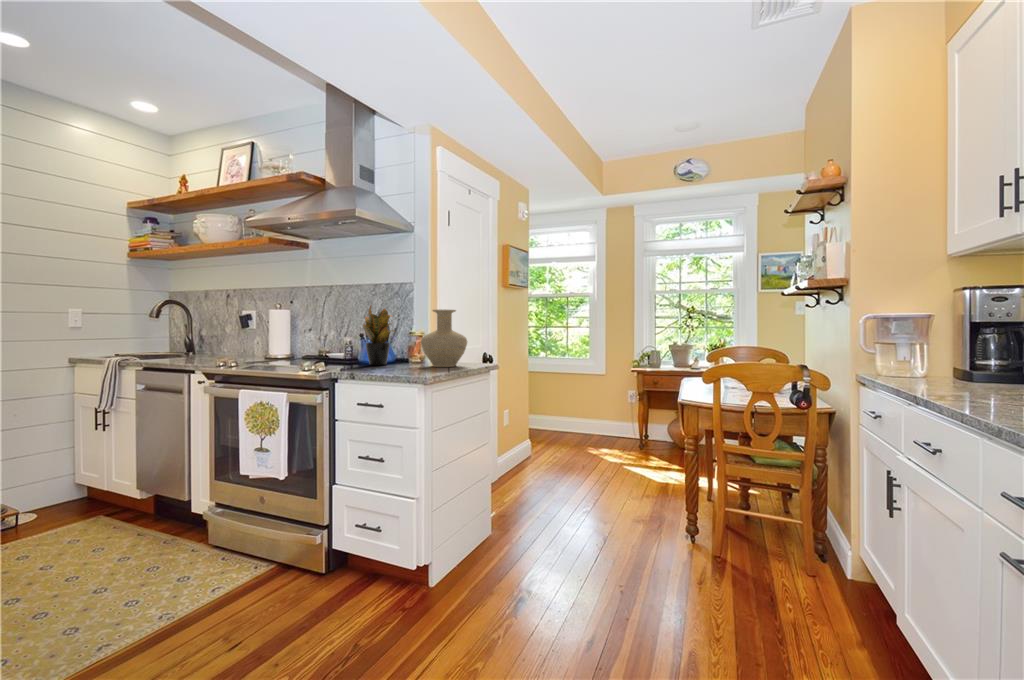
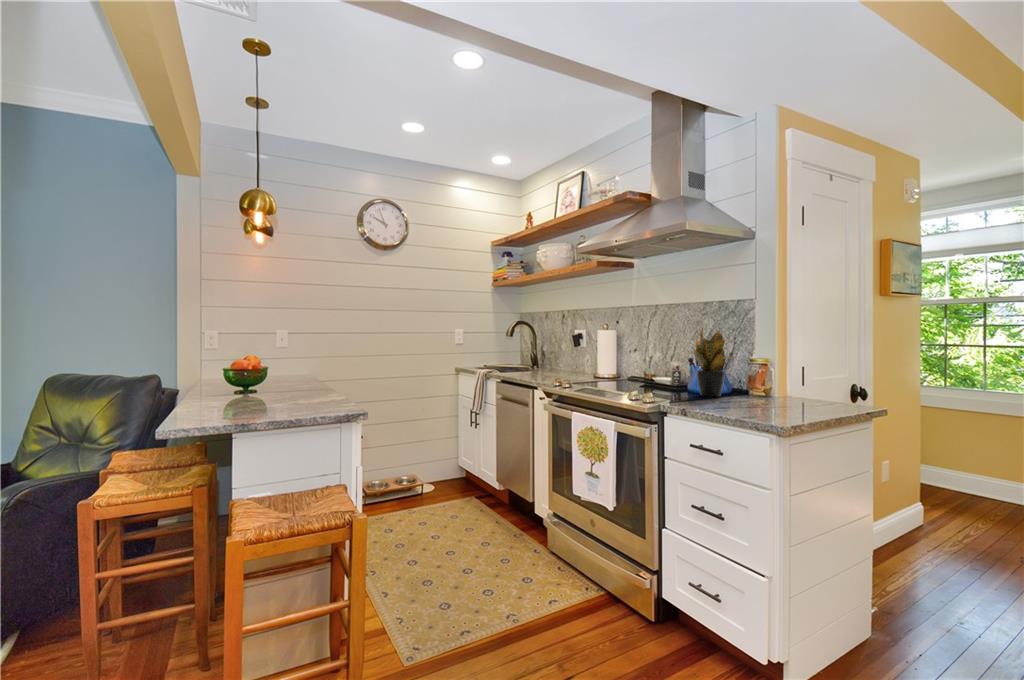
vase: present [421,310,467,367] -> none [766,334,835,407]

